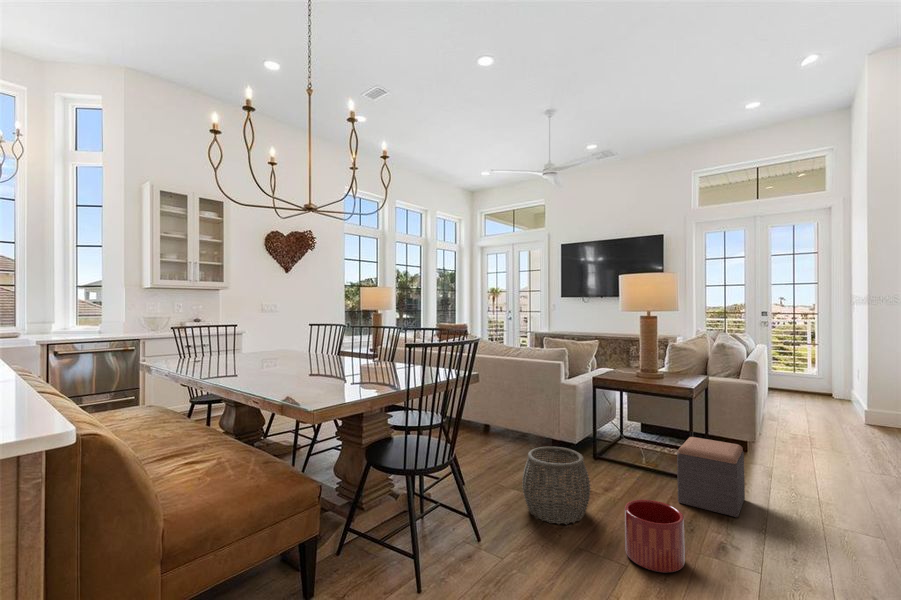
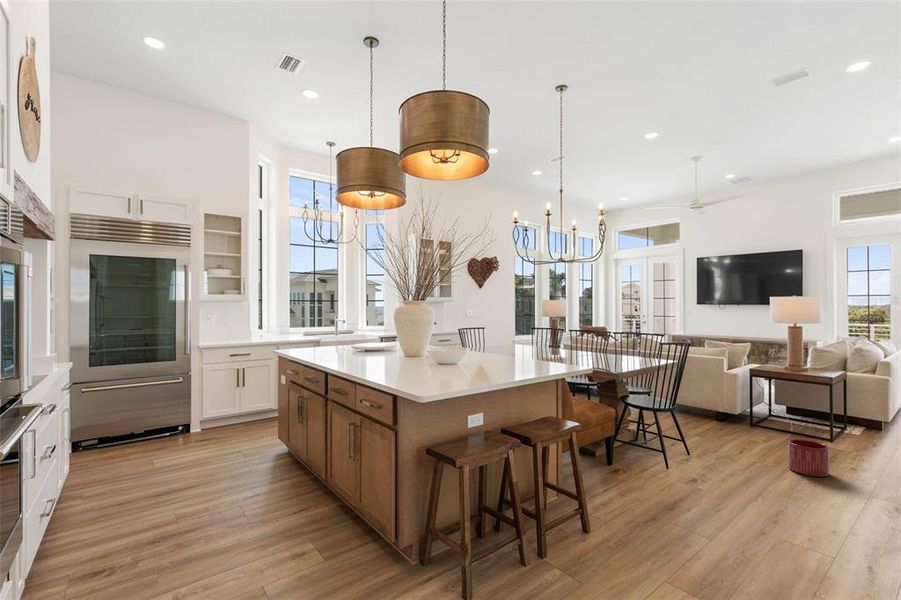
footstool: present [677,437,745,518] -> none [822,410,875,460]
woven basket: present [522,447,591,524] -> none [710,409,760,454]

